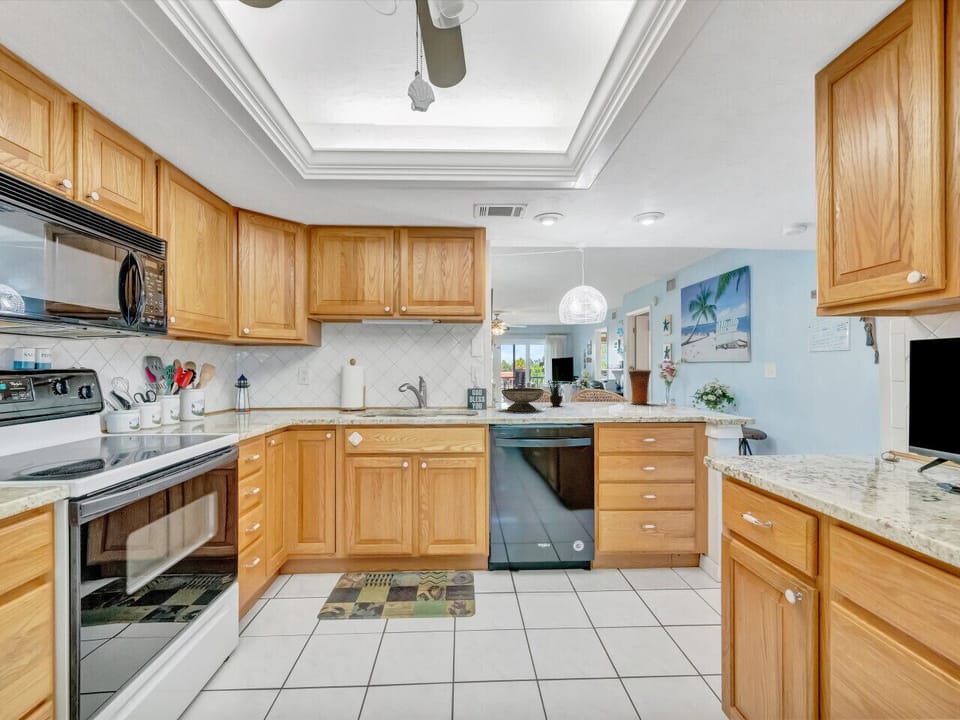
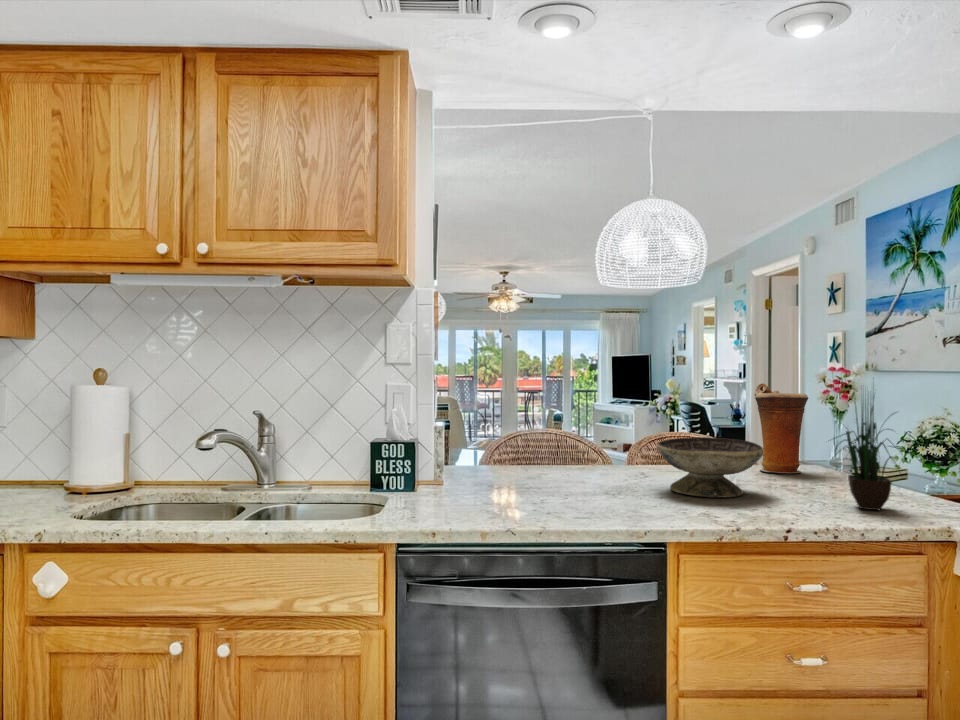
potted plant: present [548,369,563,406] -> present [836,396,899,510]
decorative bowl: present [501,388,544,411] -> present [657,437,764,497]

